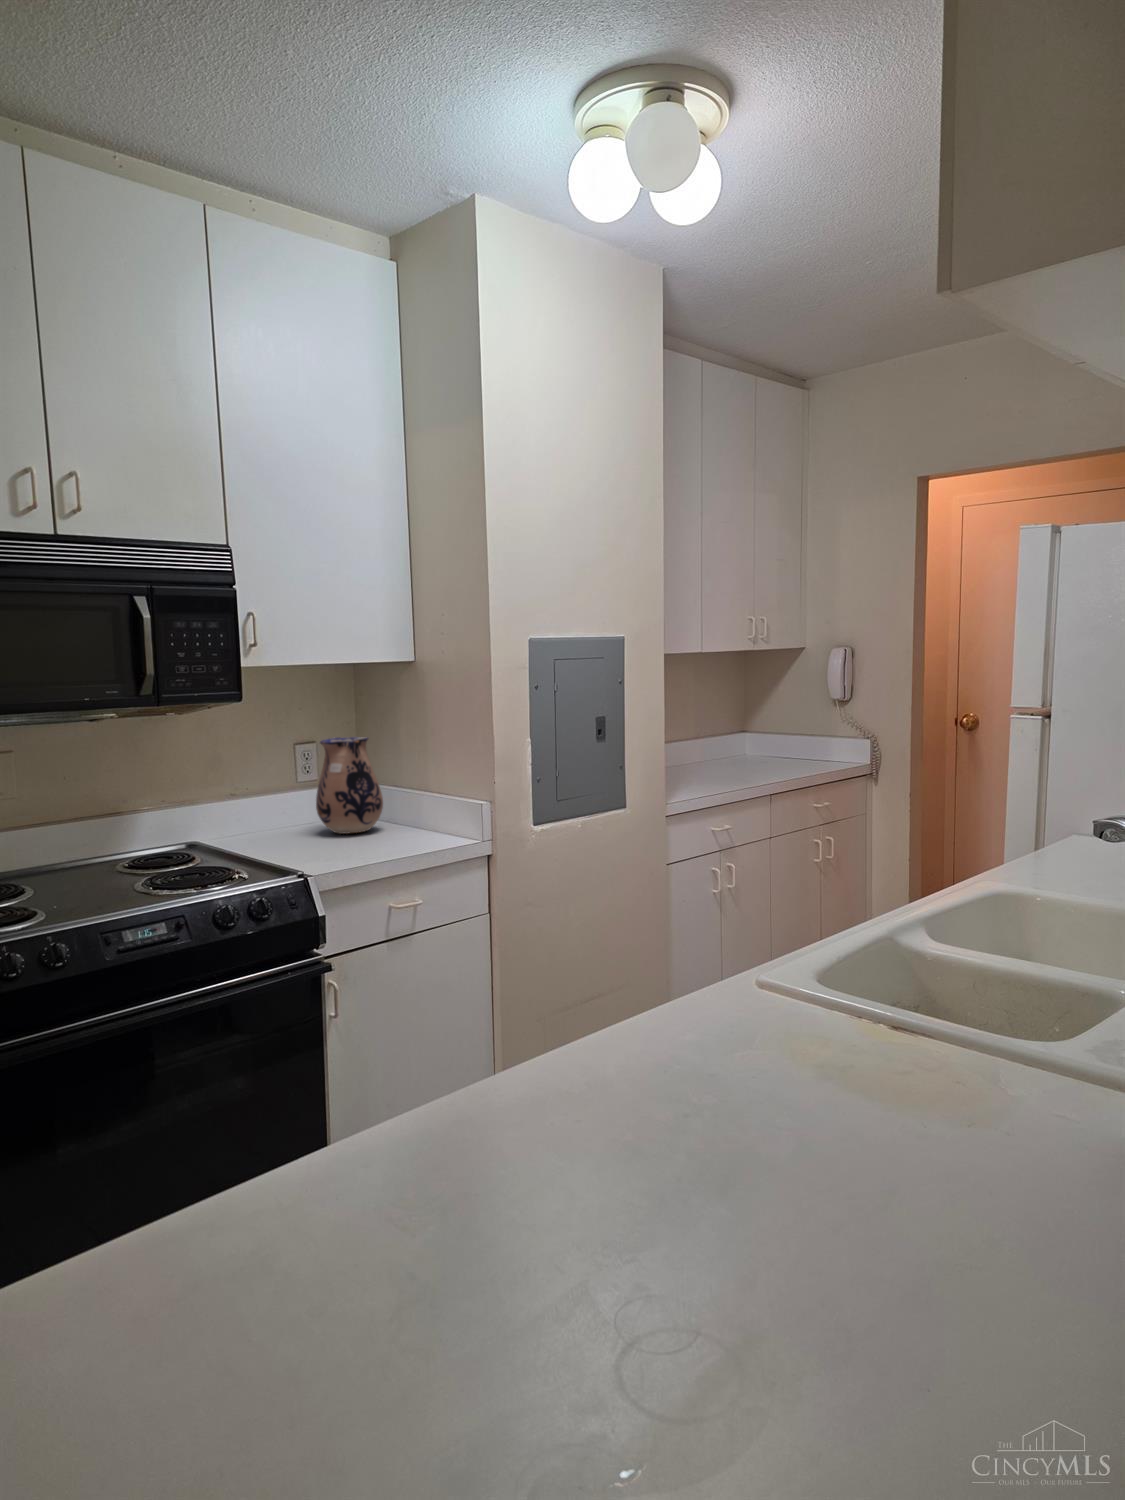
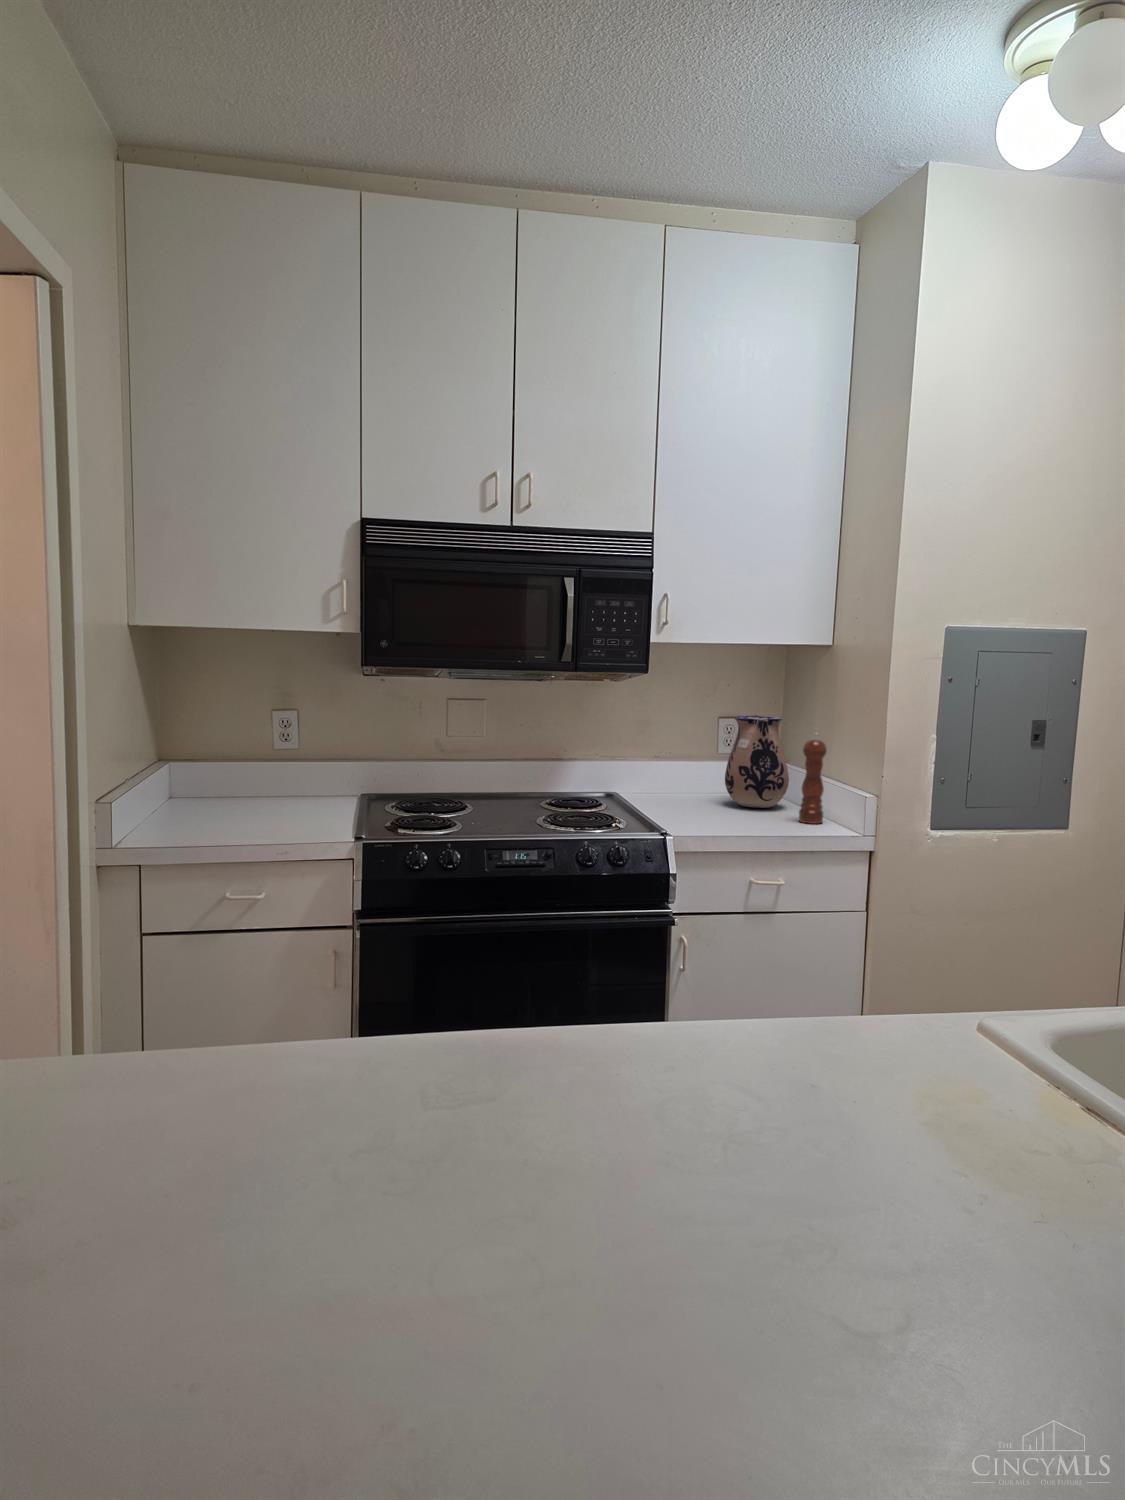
pepper mill: none [406,748,433,839] -> present [799,733,827,824]

